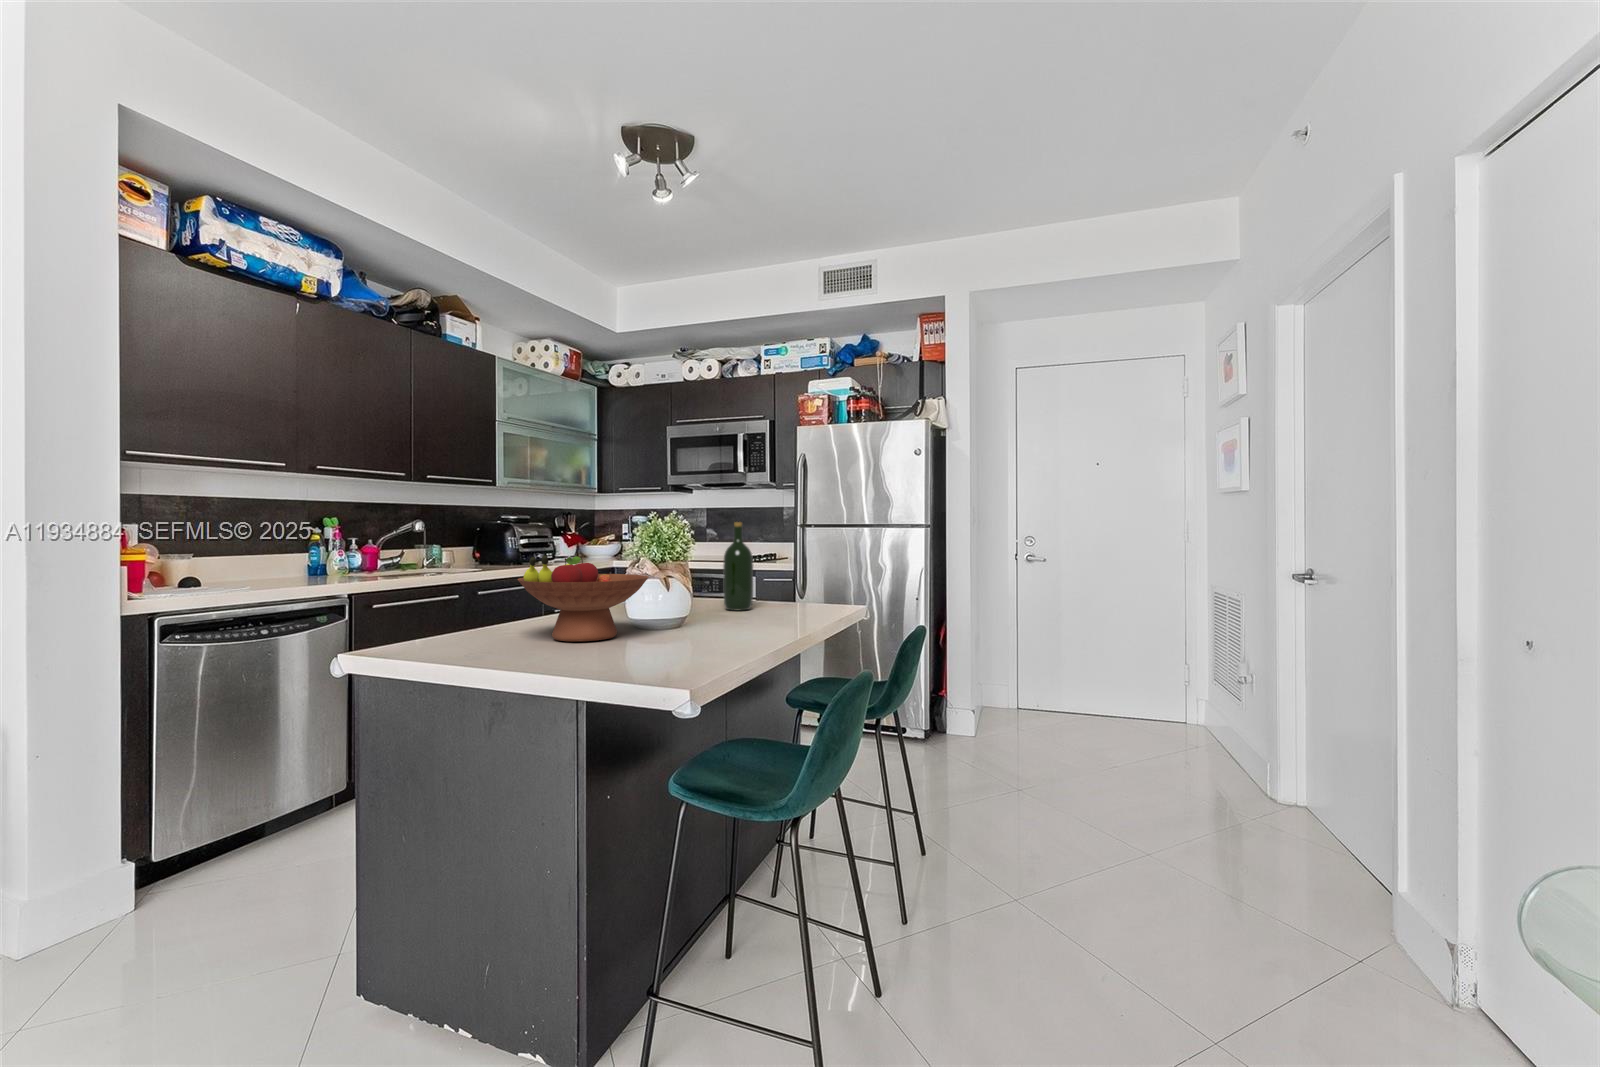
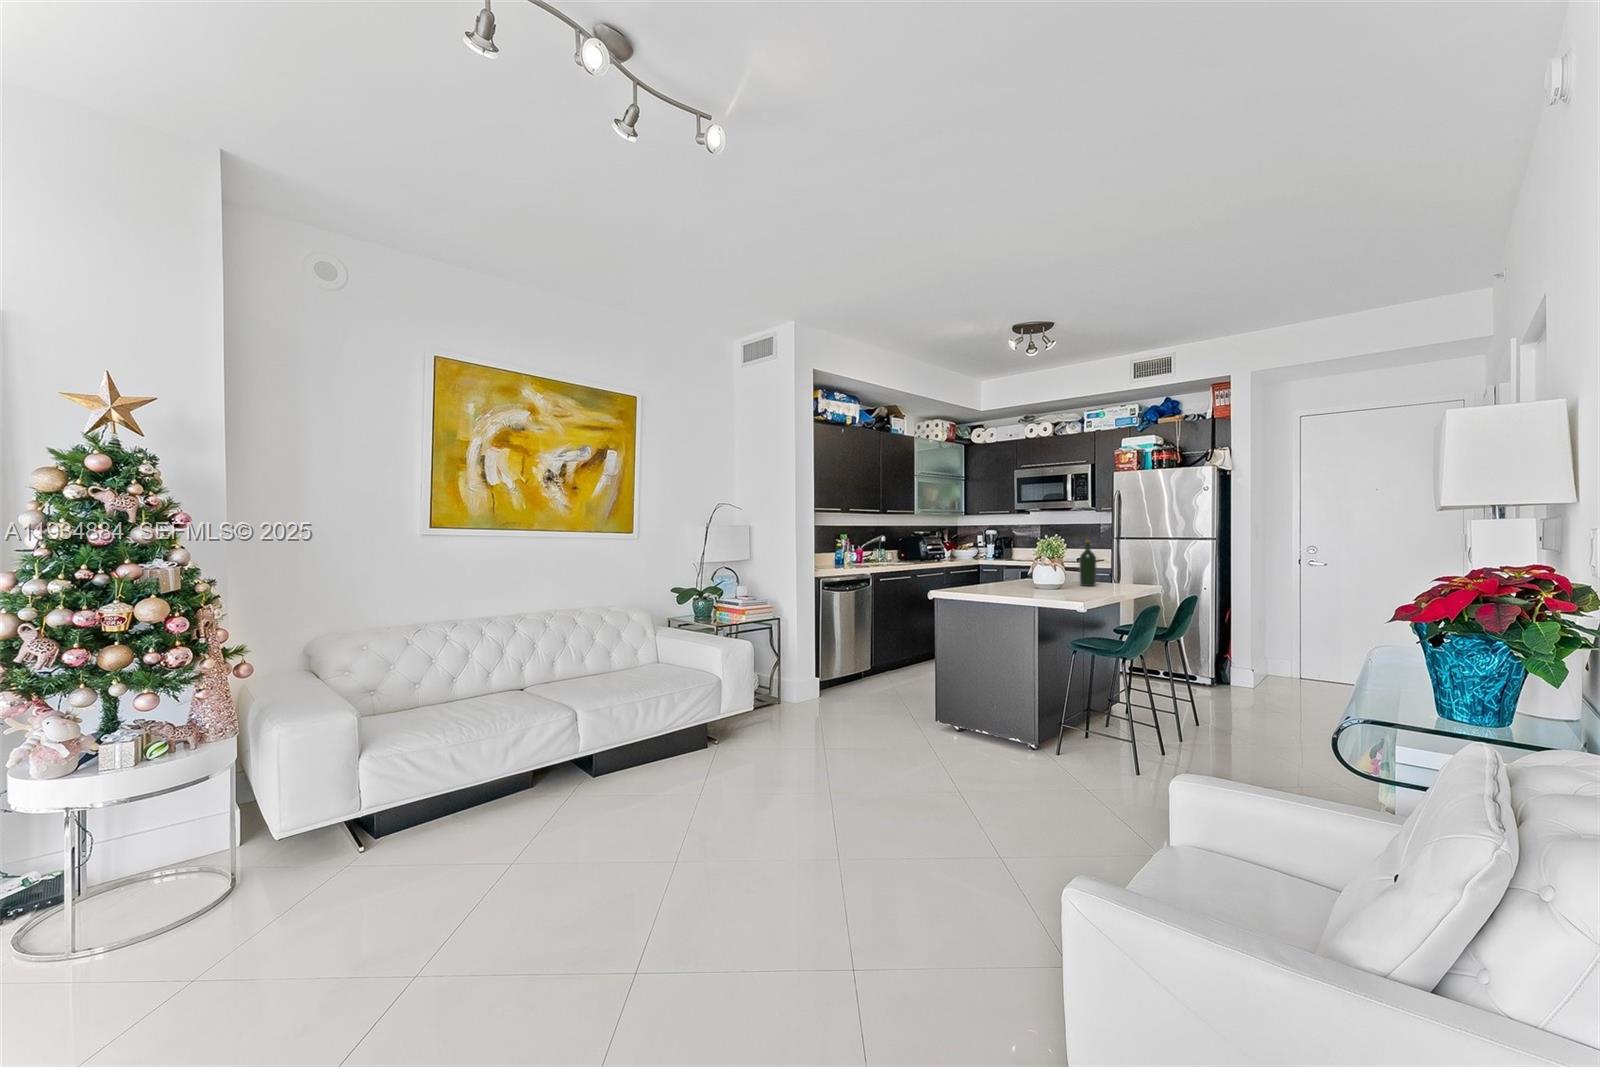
fruit bowl: present [518,555,649,641] -> none [998,556,1054,592]

